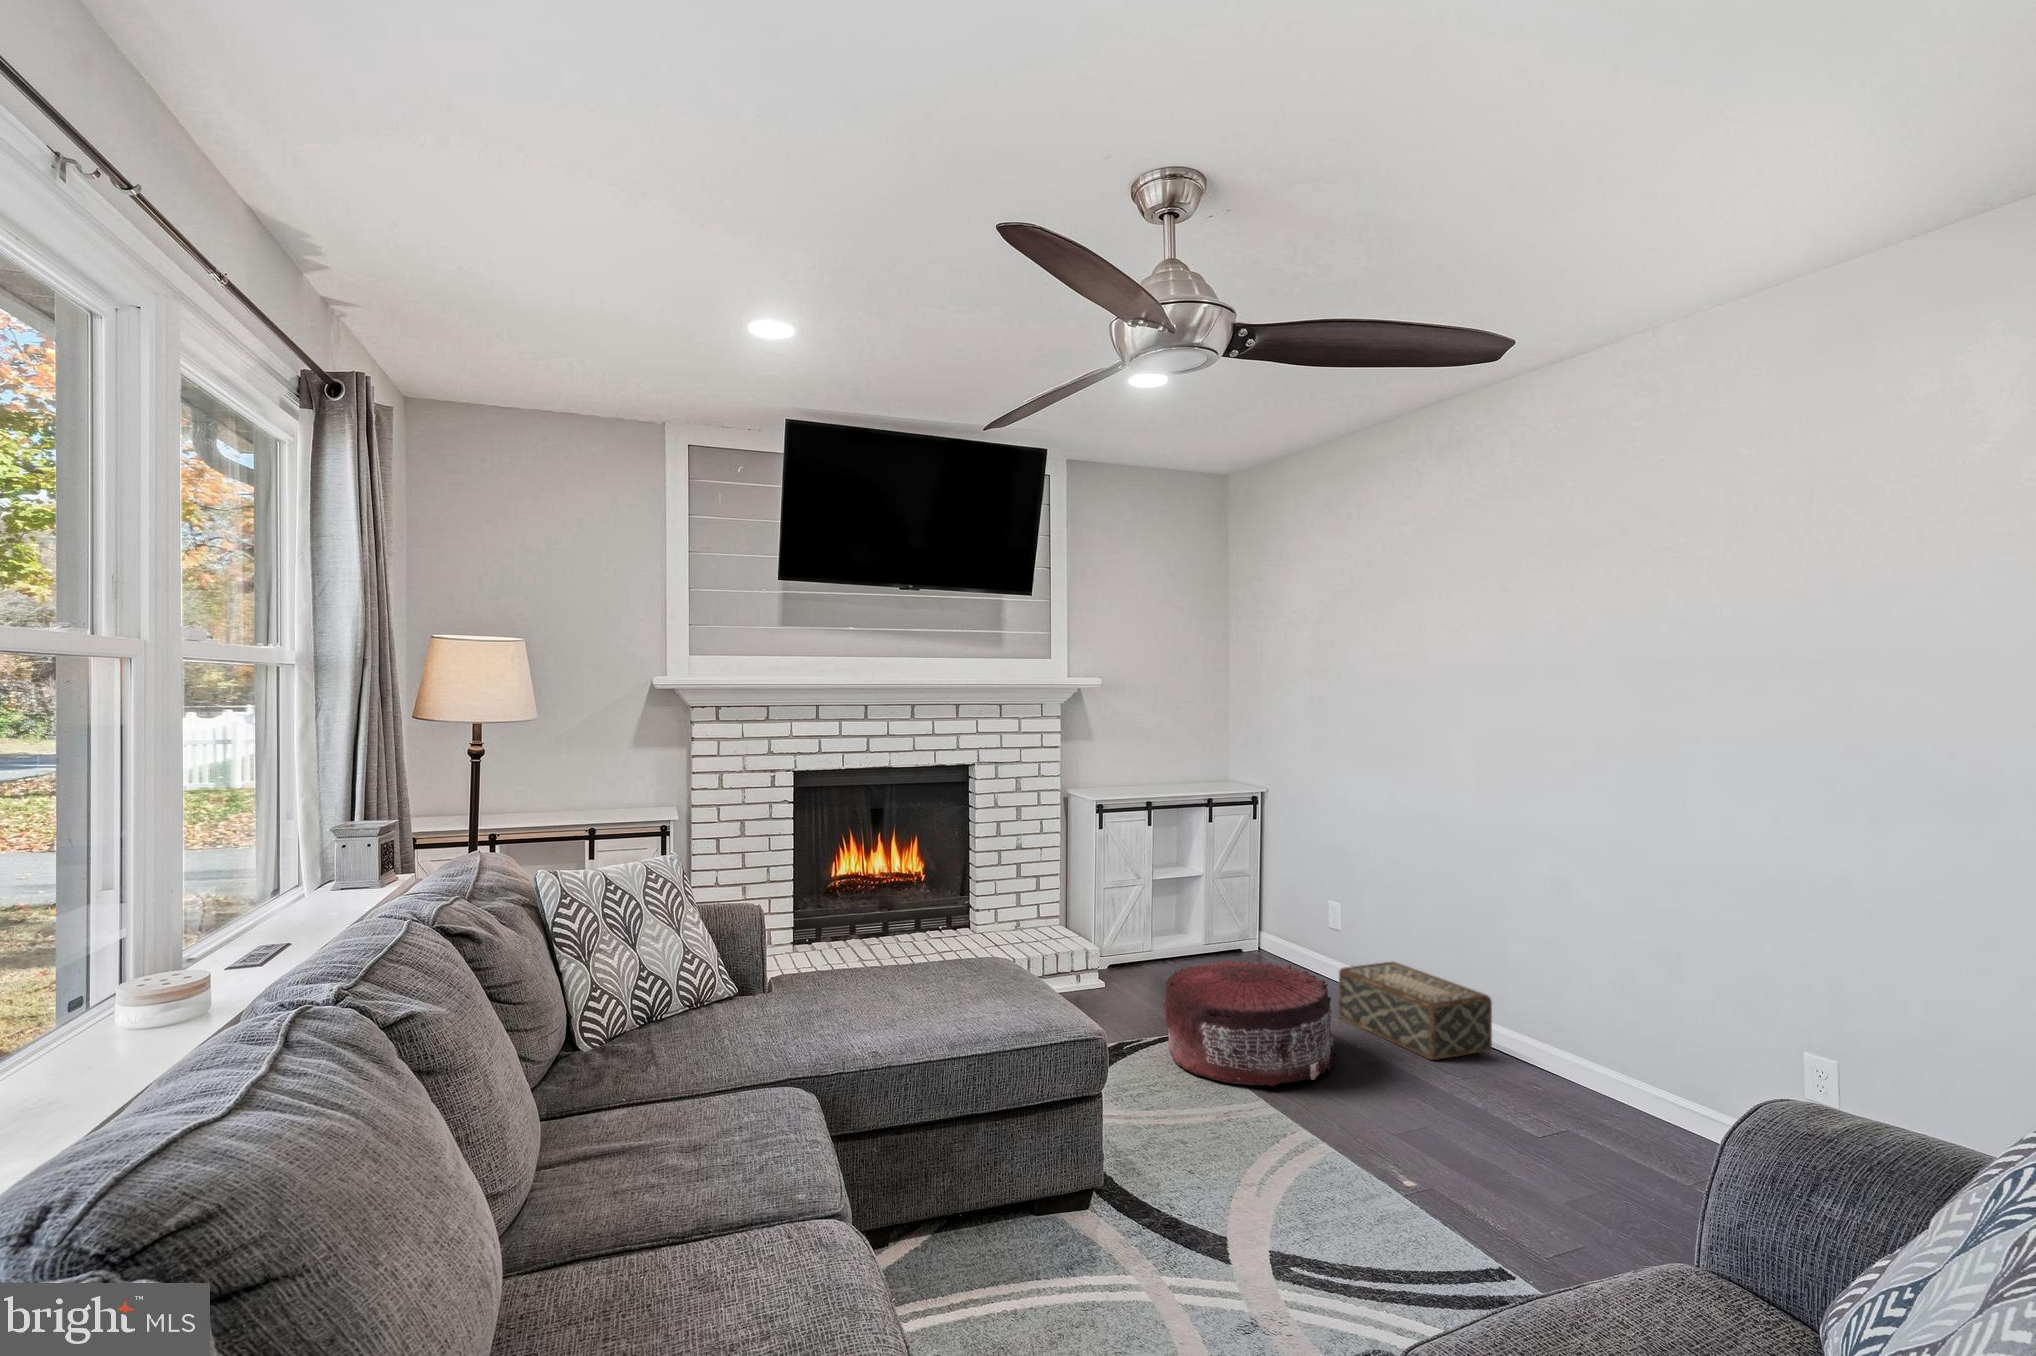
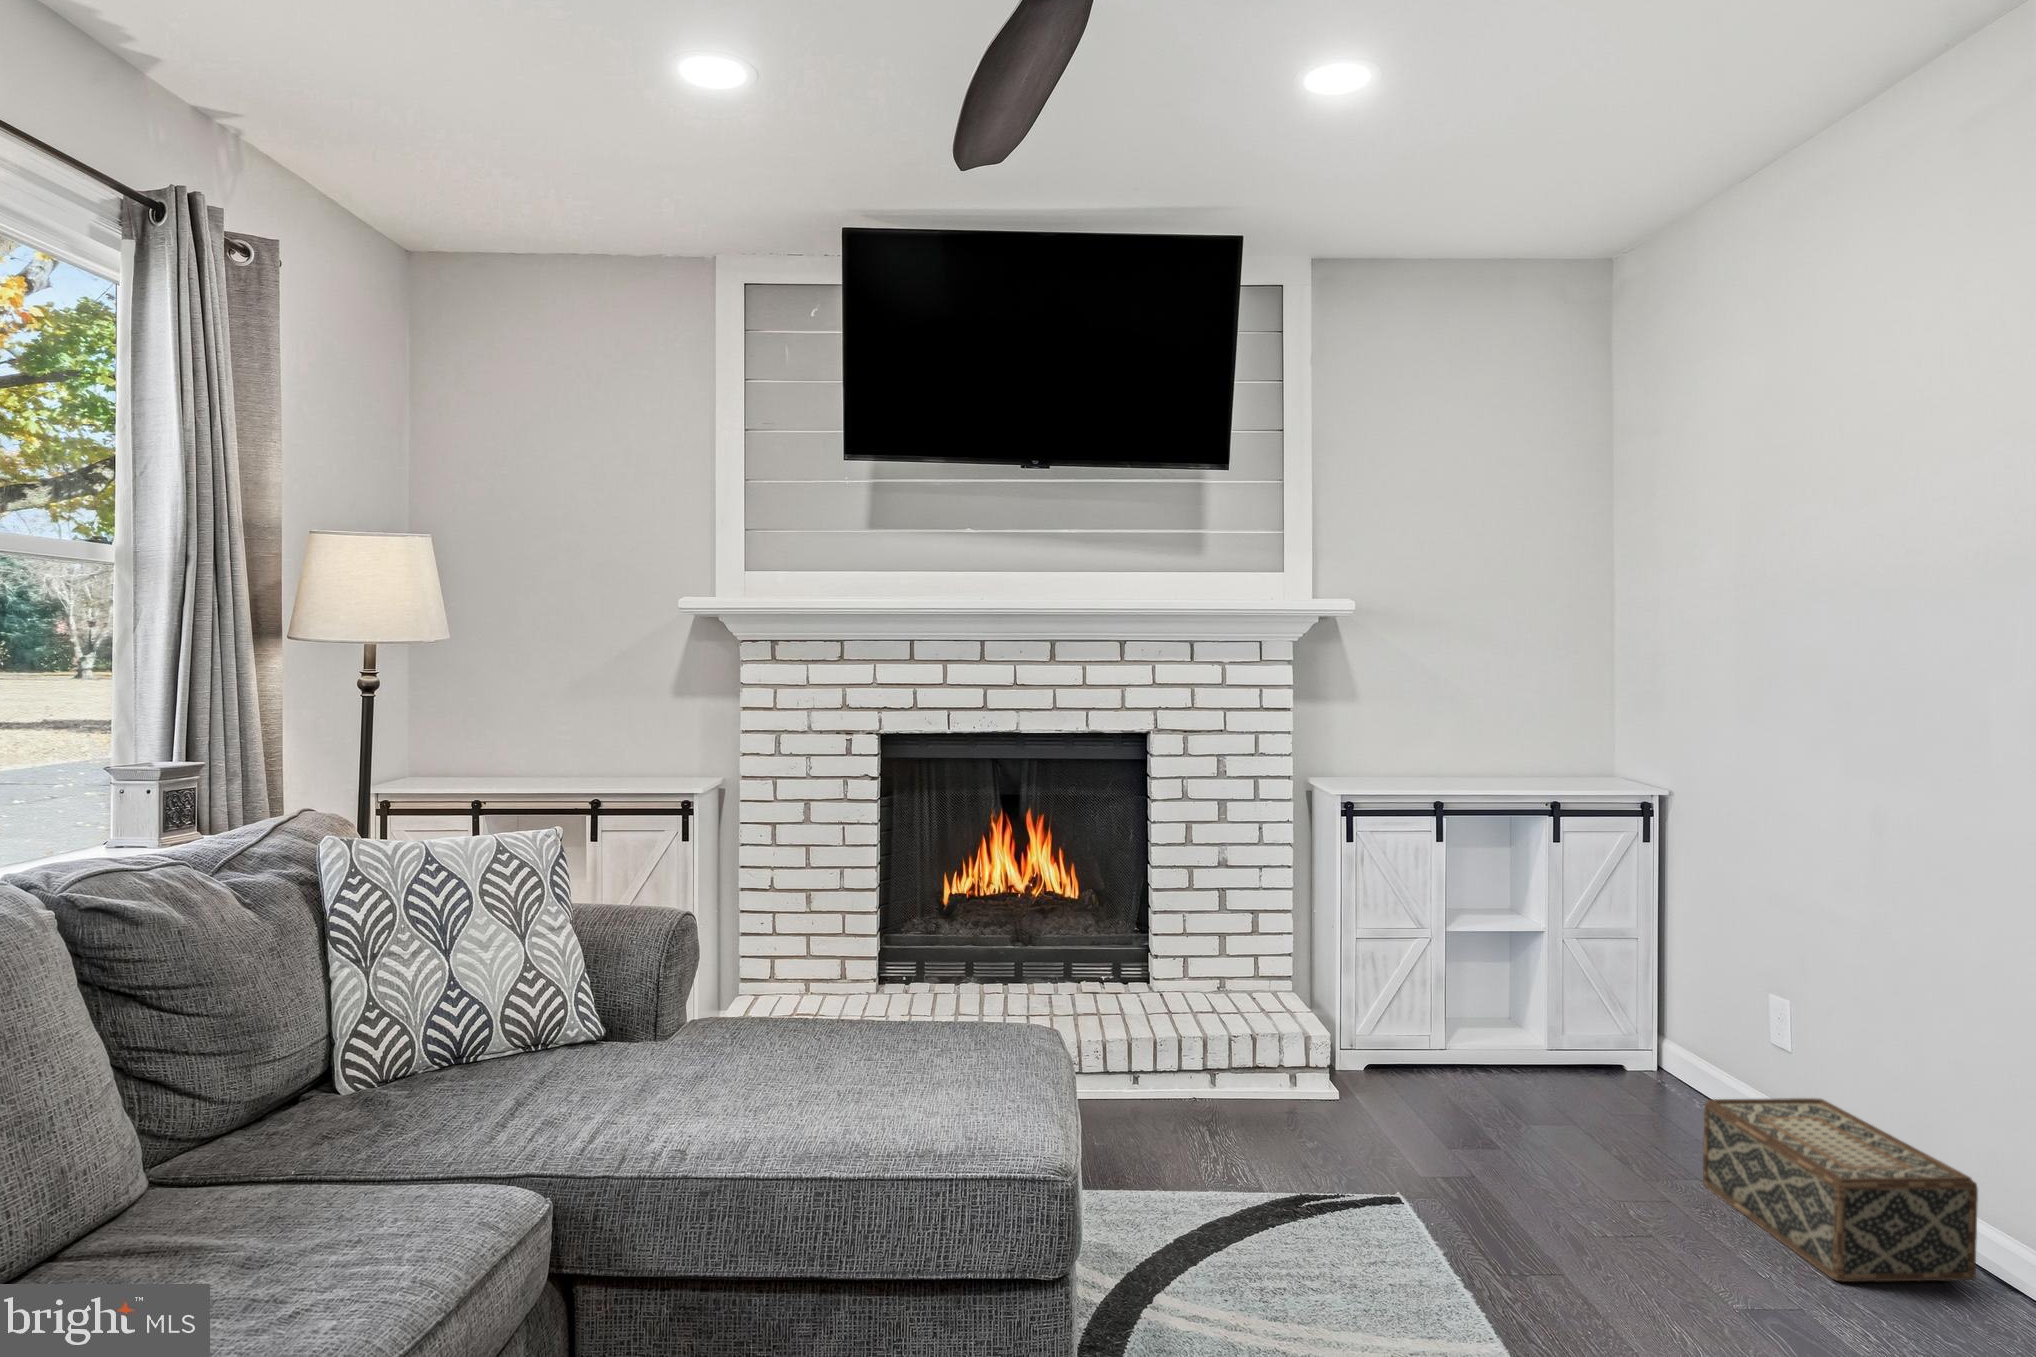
pouf: present [1163,959,1338,1086] -> none [1343,1062,1642,1283]

